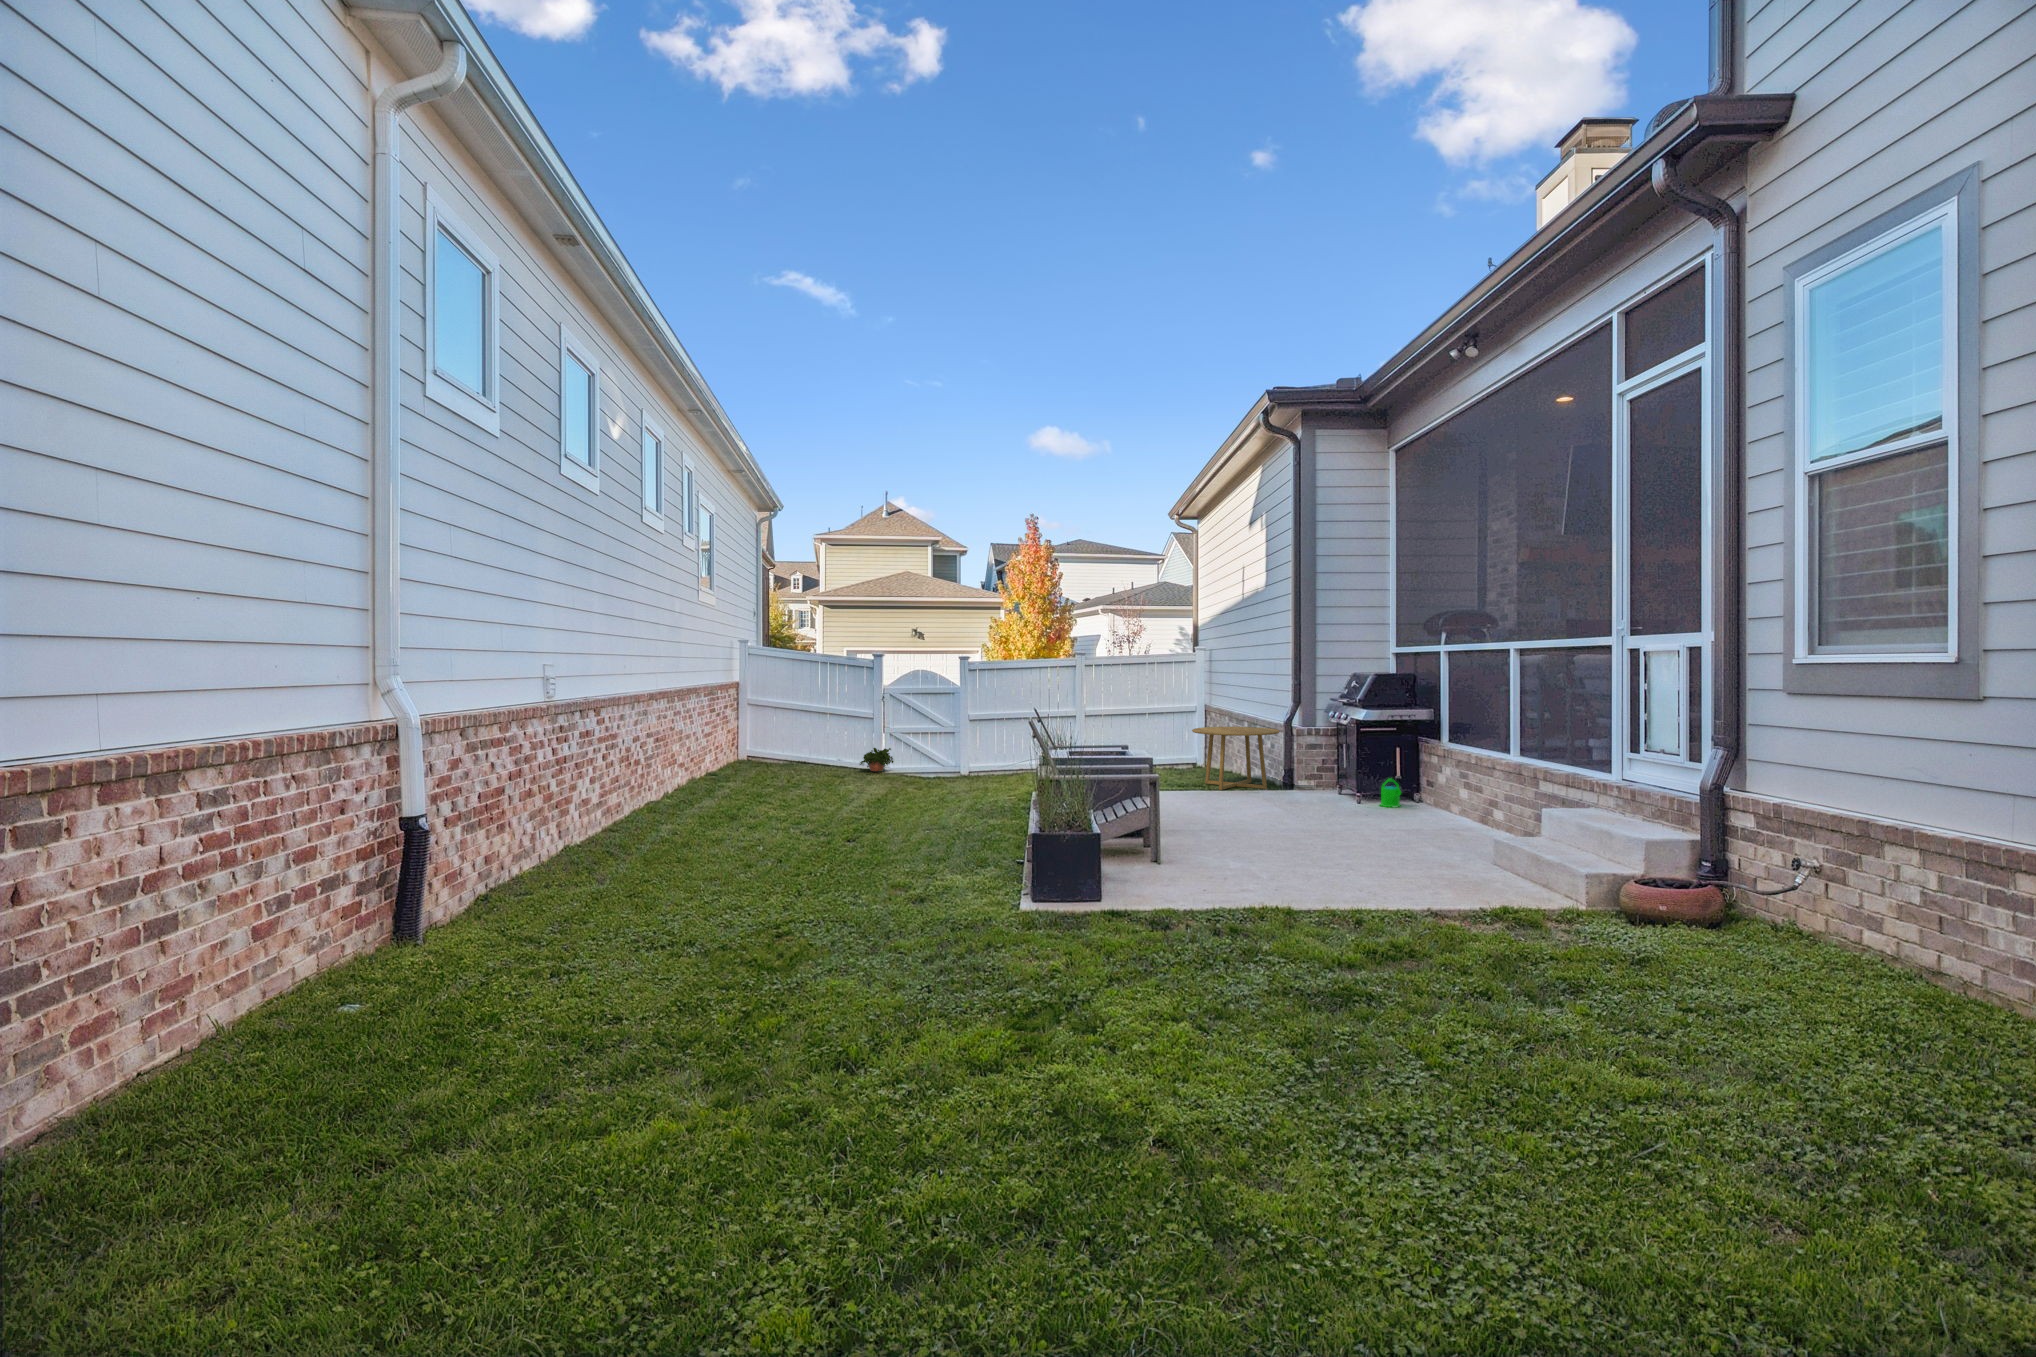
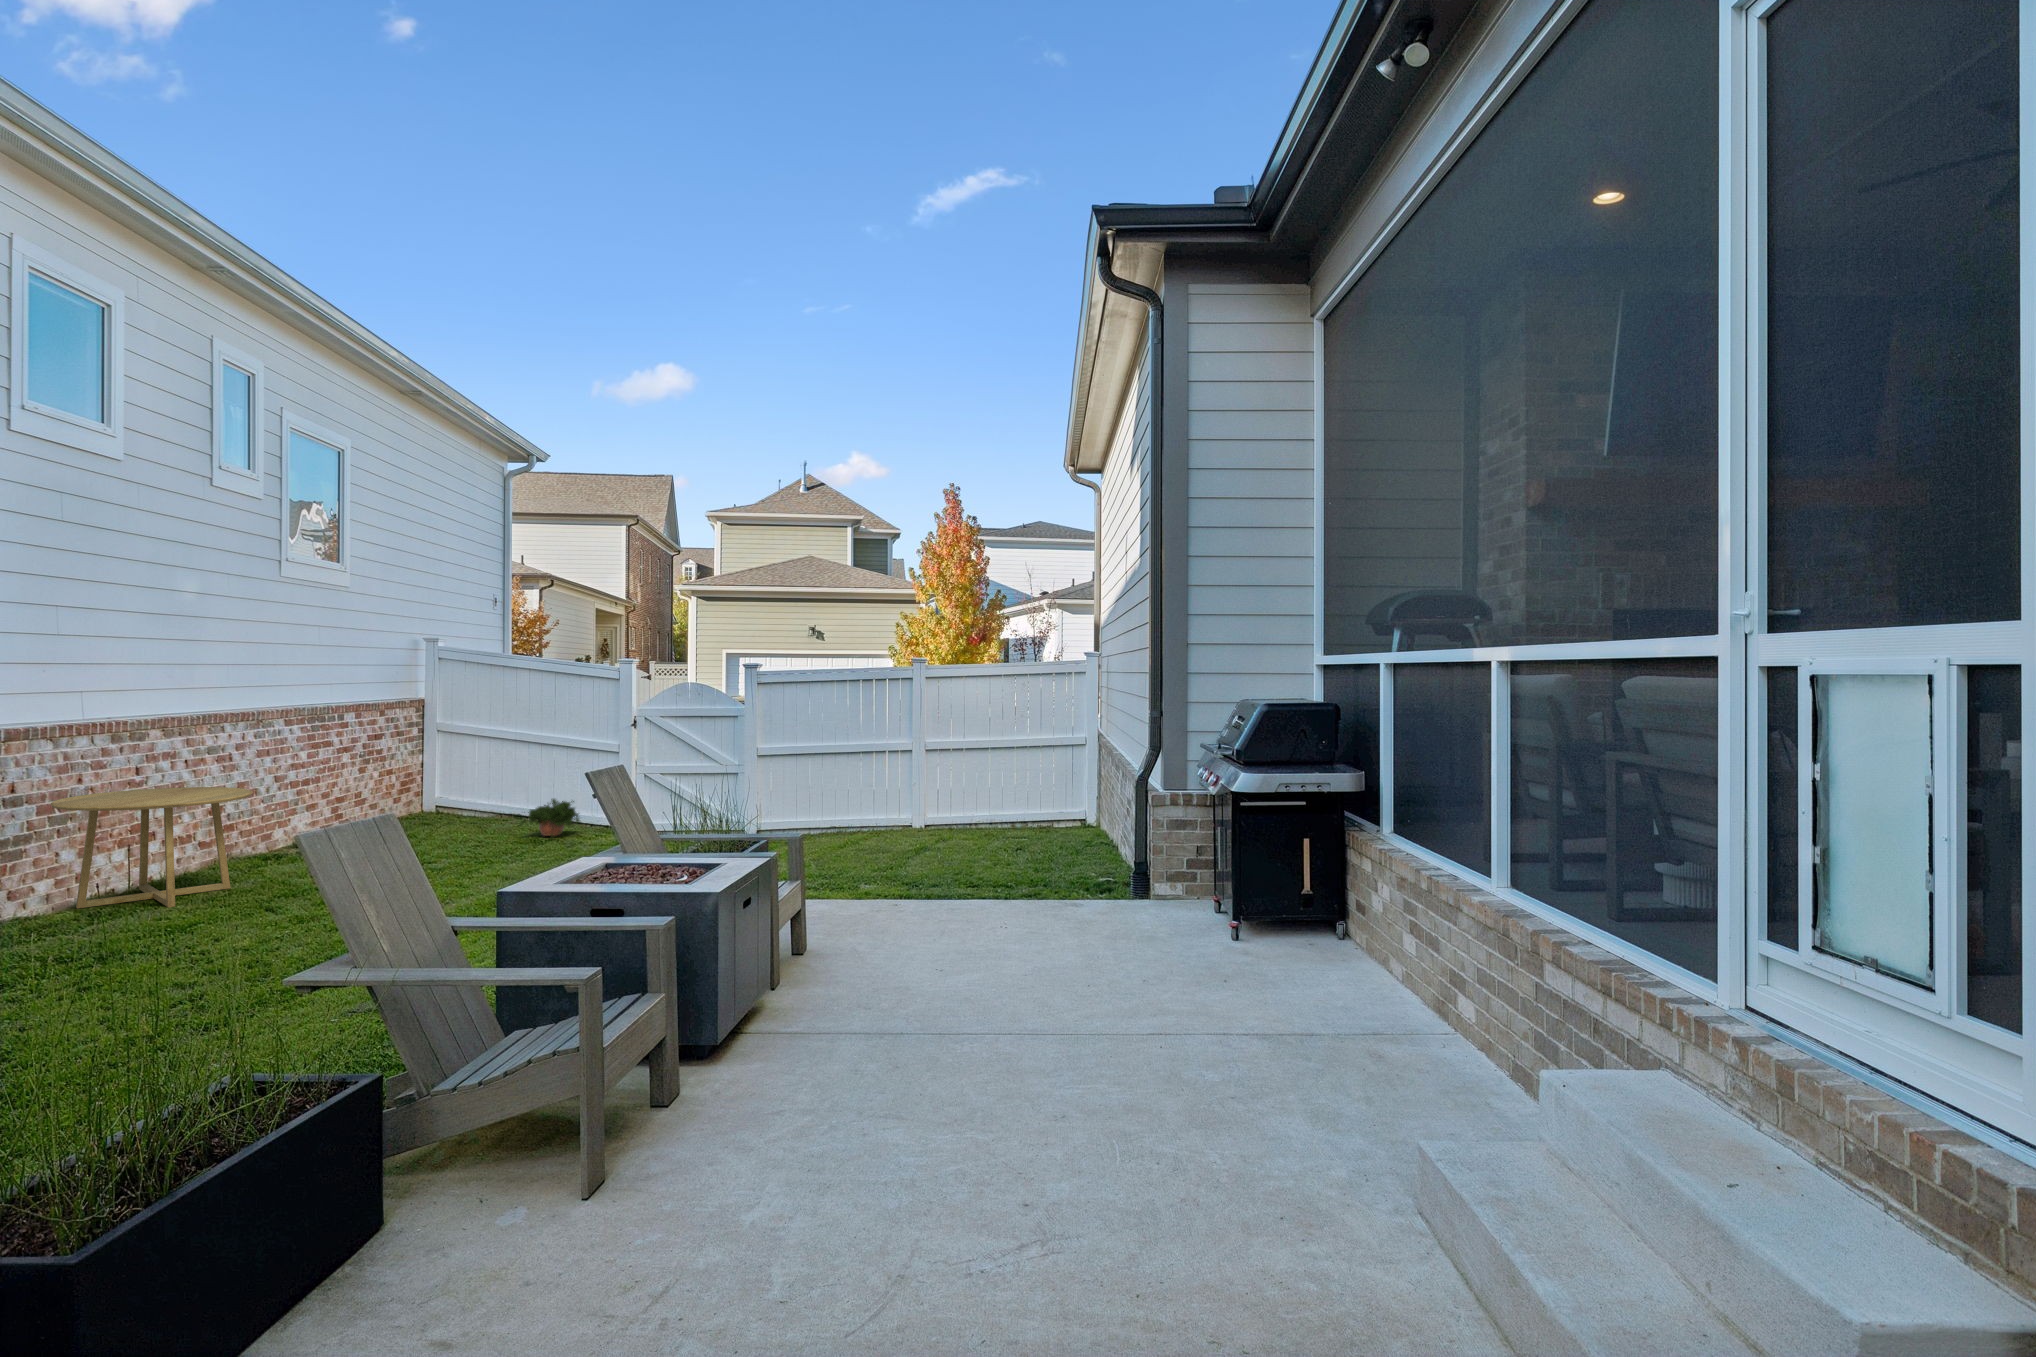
round table: present [1192,727,1280,790] -> present [51,787,253,909]
watering can: present [1381,778,1401,808] -> none [1269,896,1310,953]

